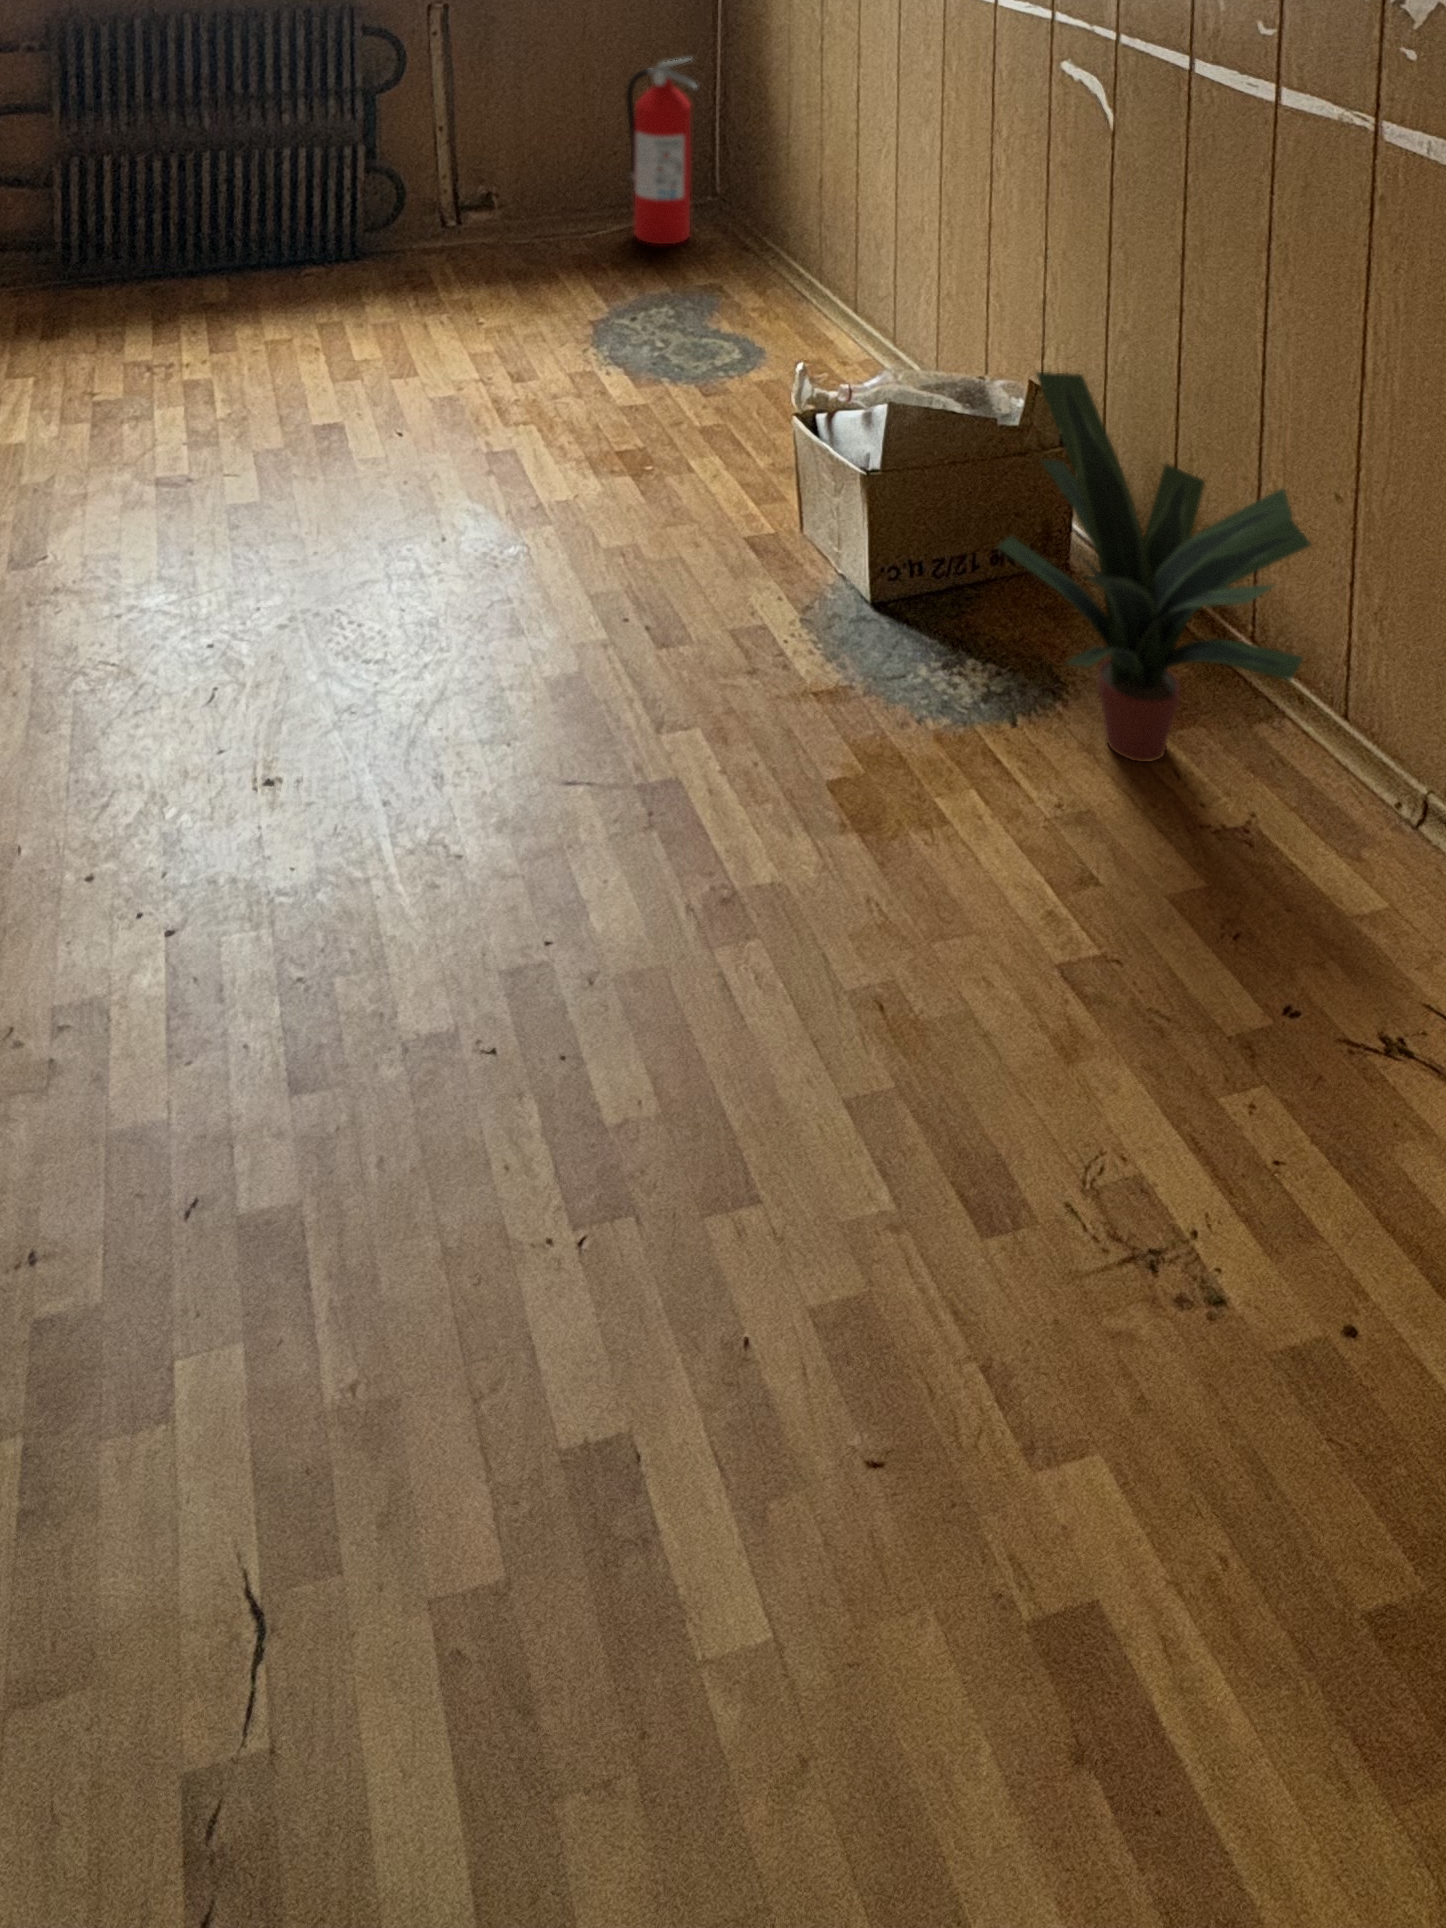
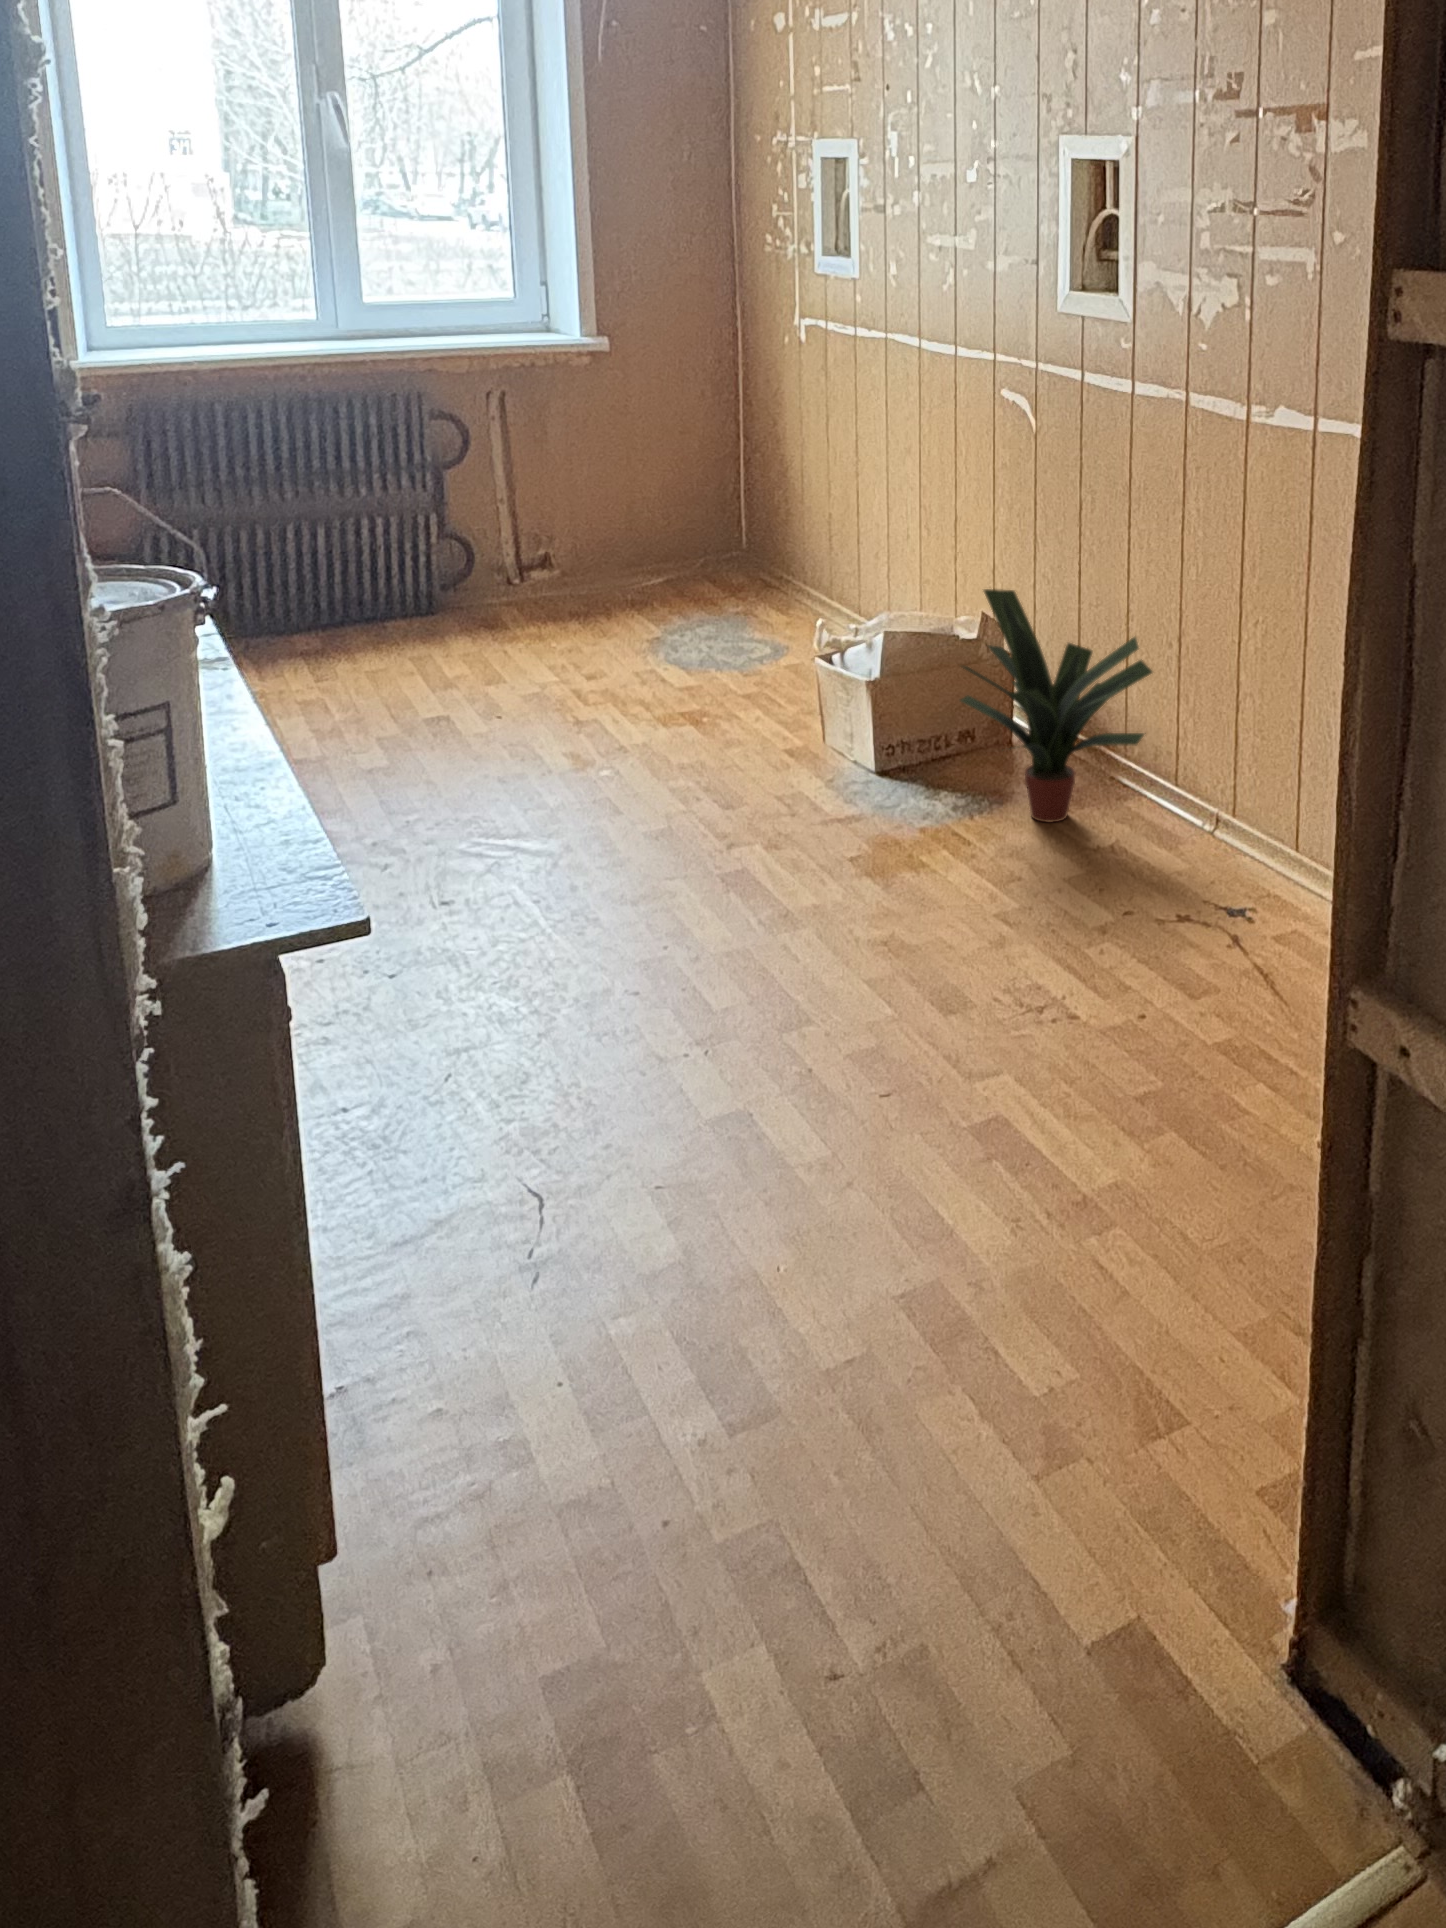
fire extinguisher: present [626,59,696,244] -> none [666,432,726,587]

